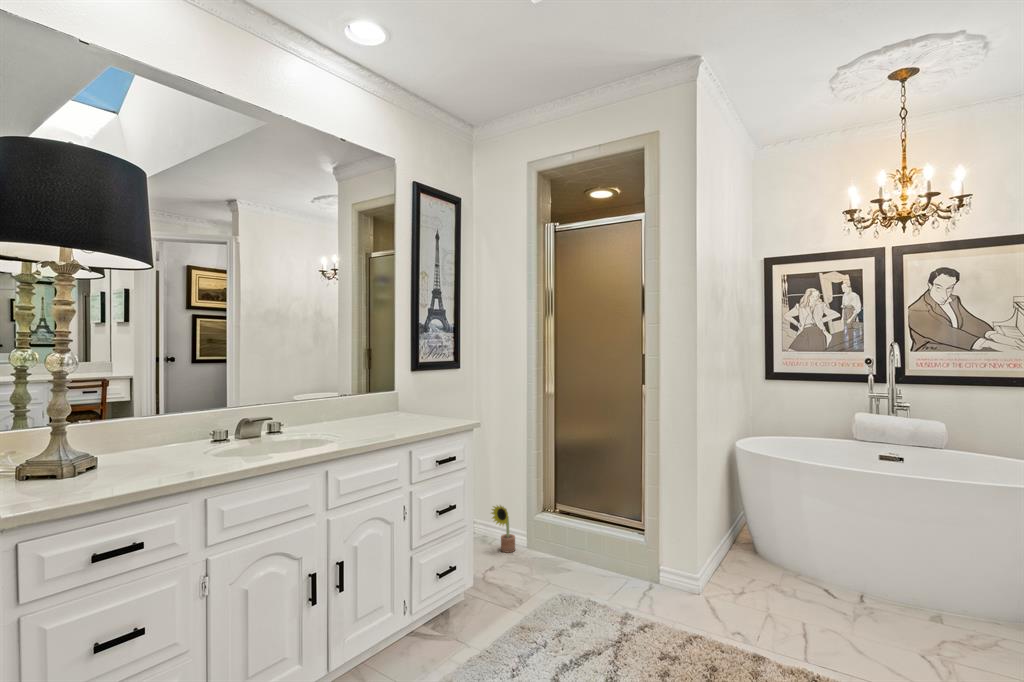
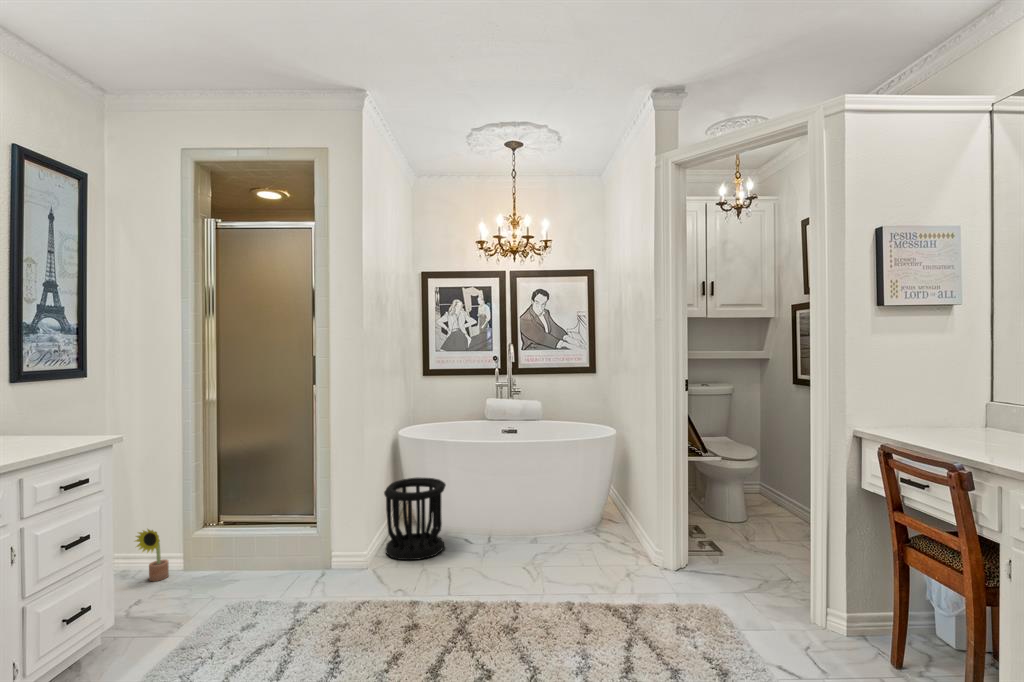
wastebasket: none [718,501,798,603] -> present [384,478,446,560]

